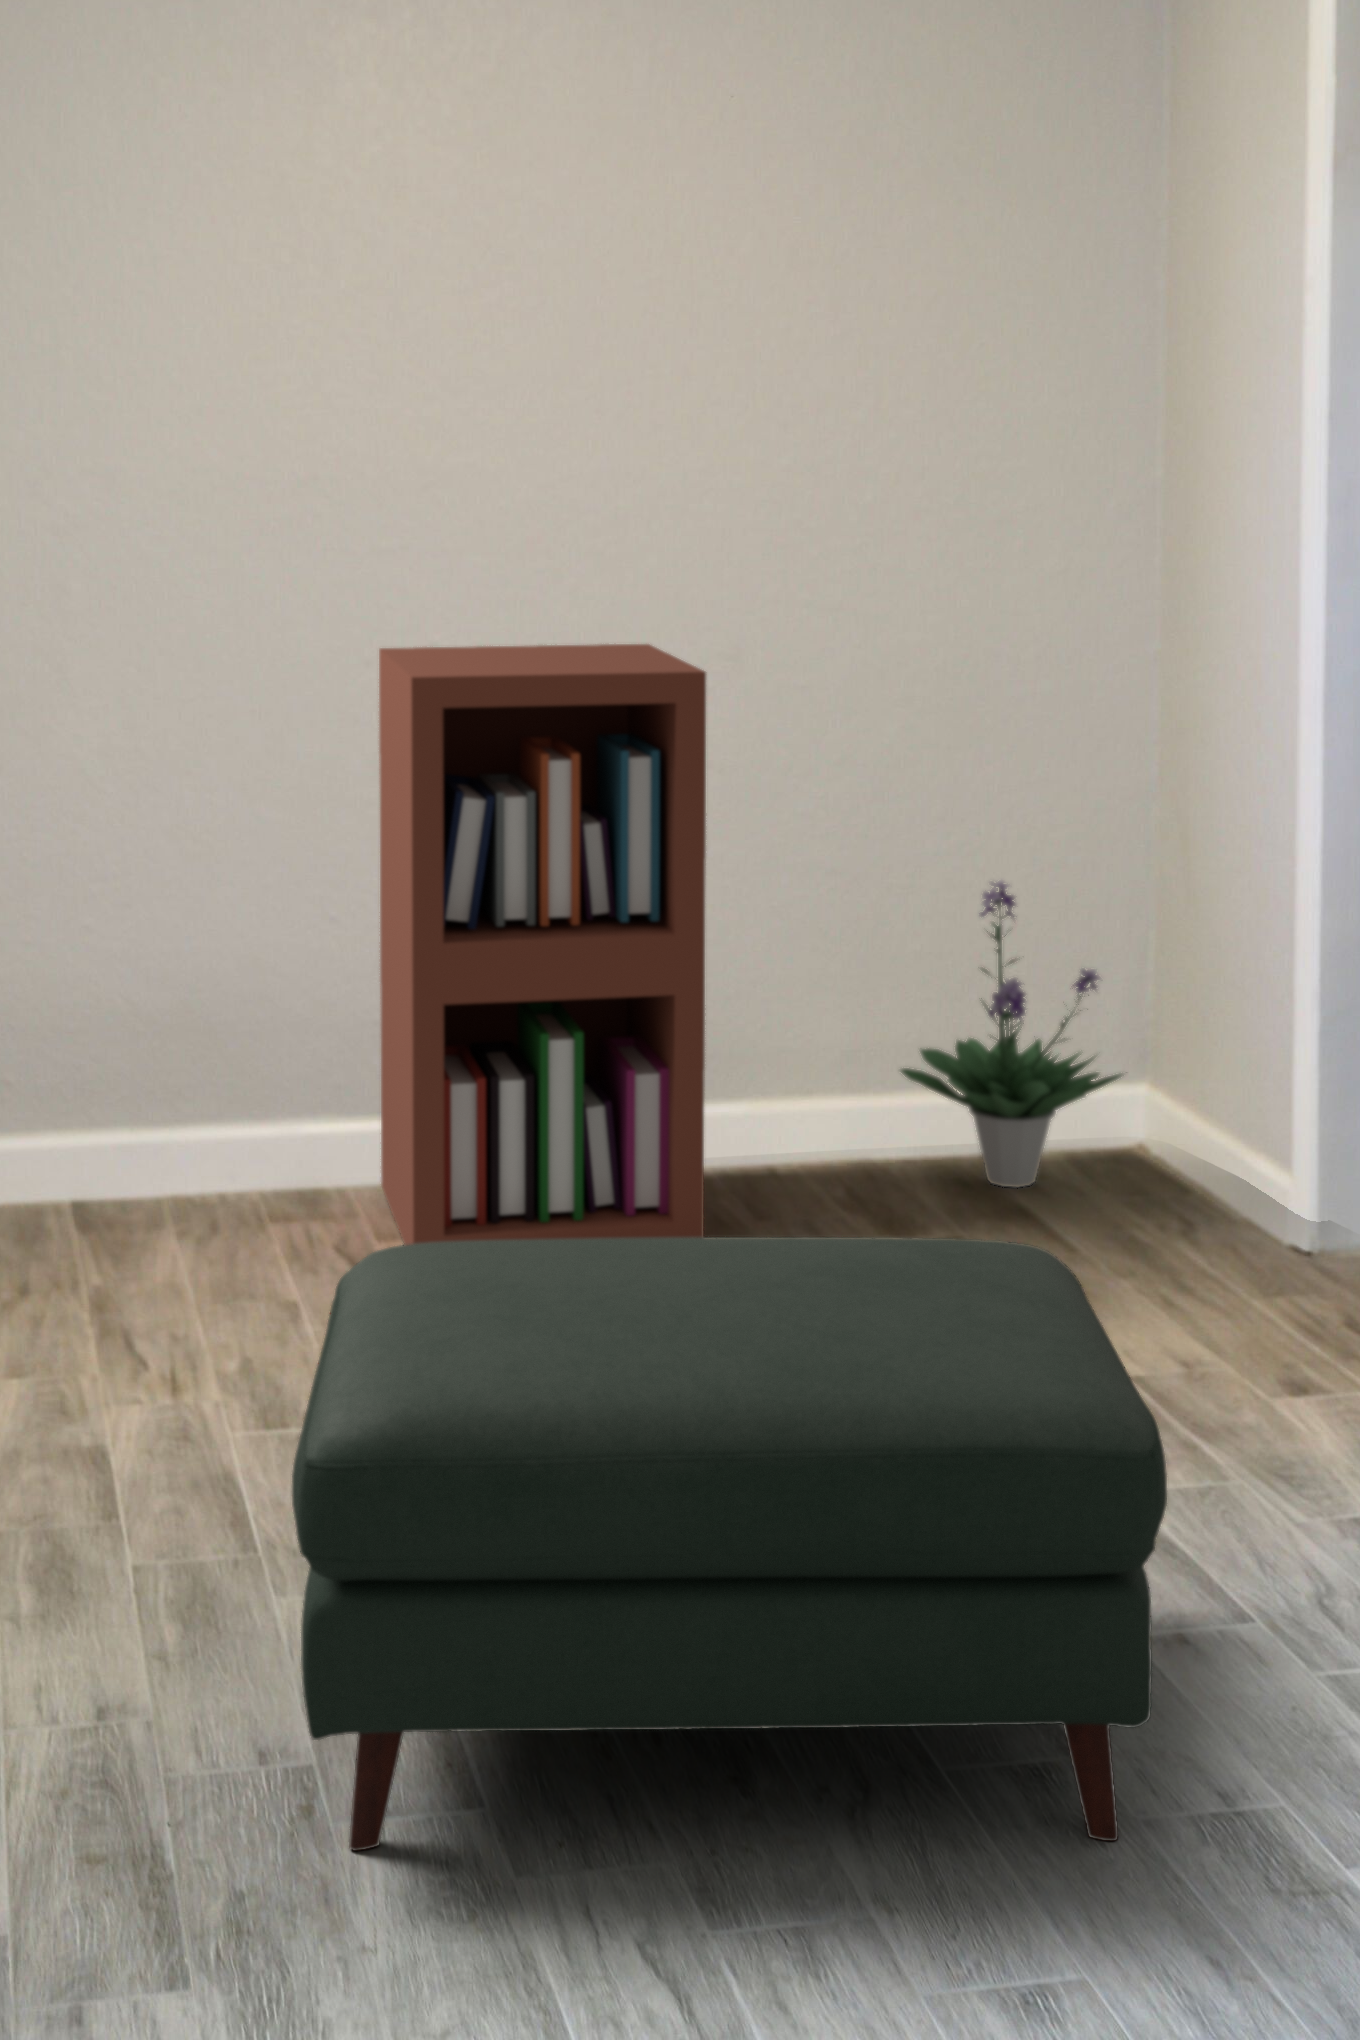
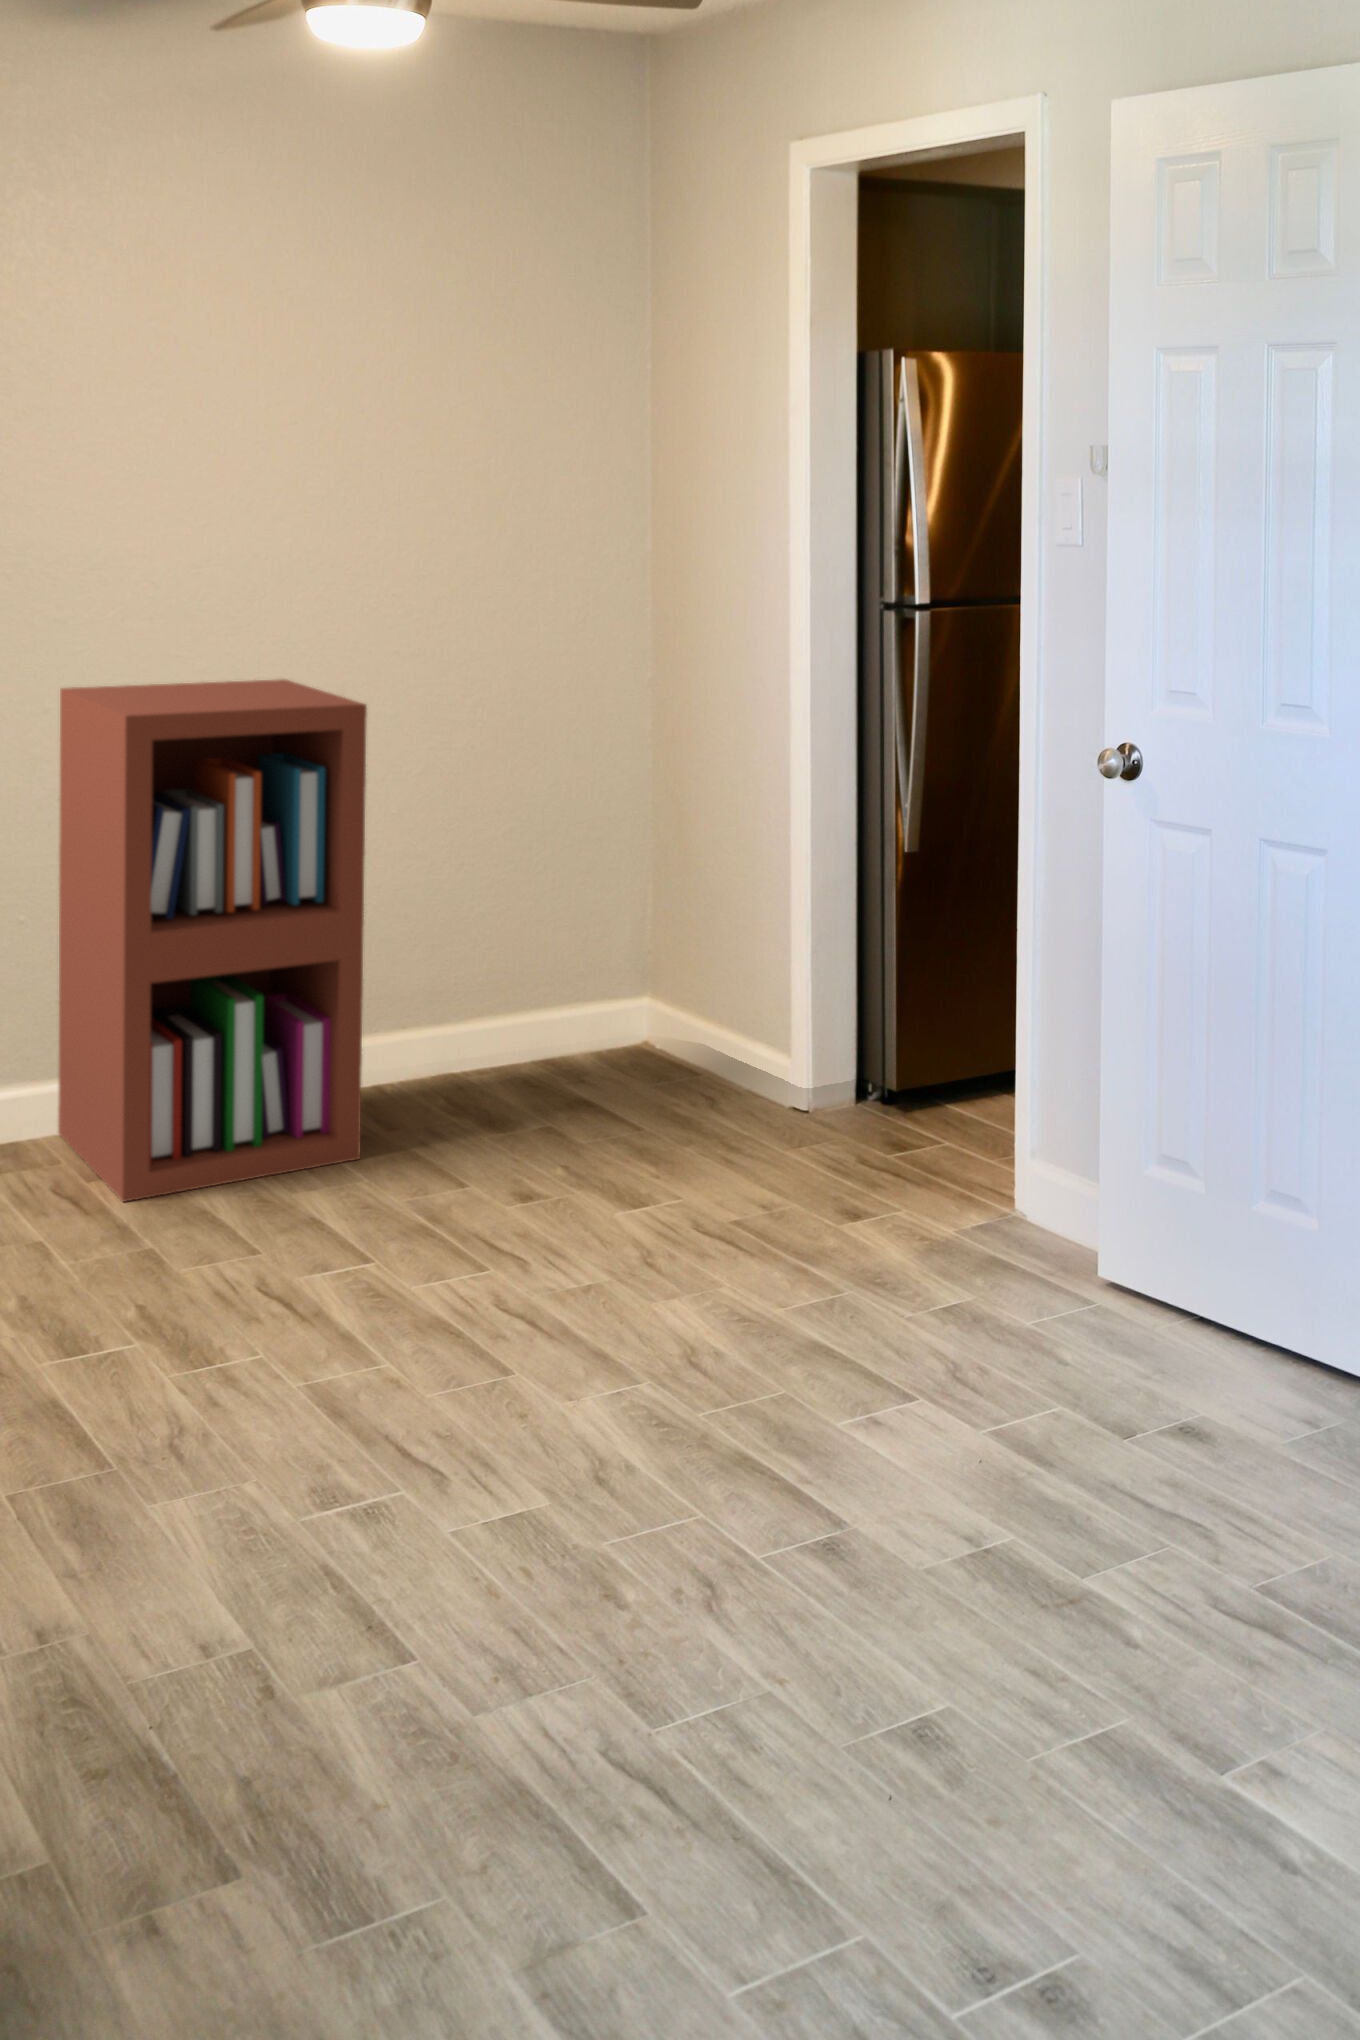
potted plant: present [901,881,1121,1188] -> none [485,851,656,1082]
ottoman: present [292,1237,1167,1851] -> none [221,1143,947,1722]

